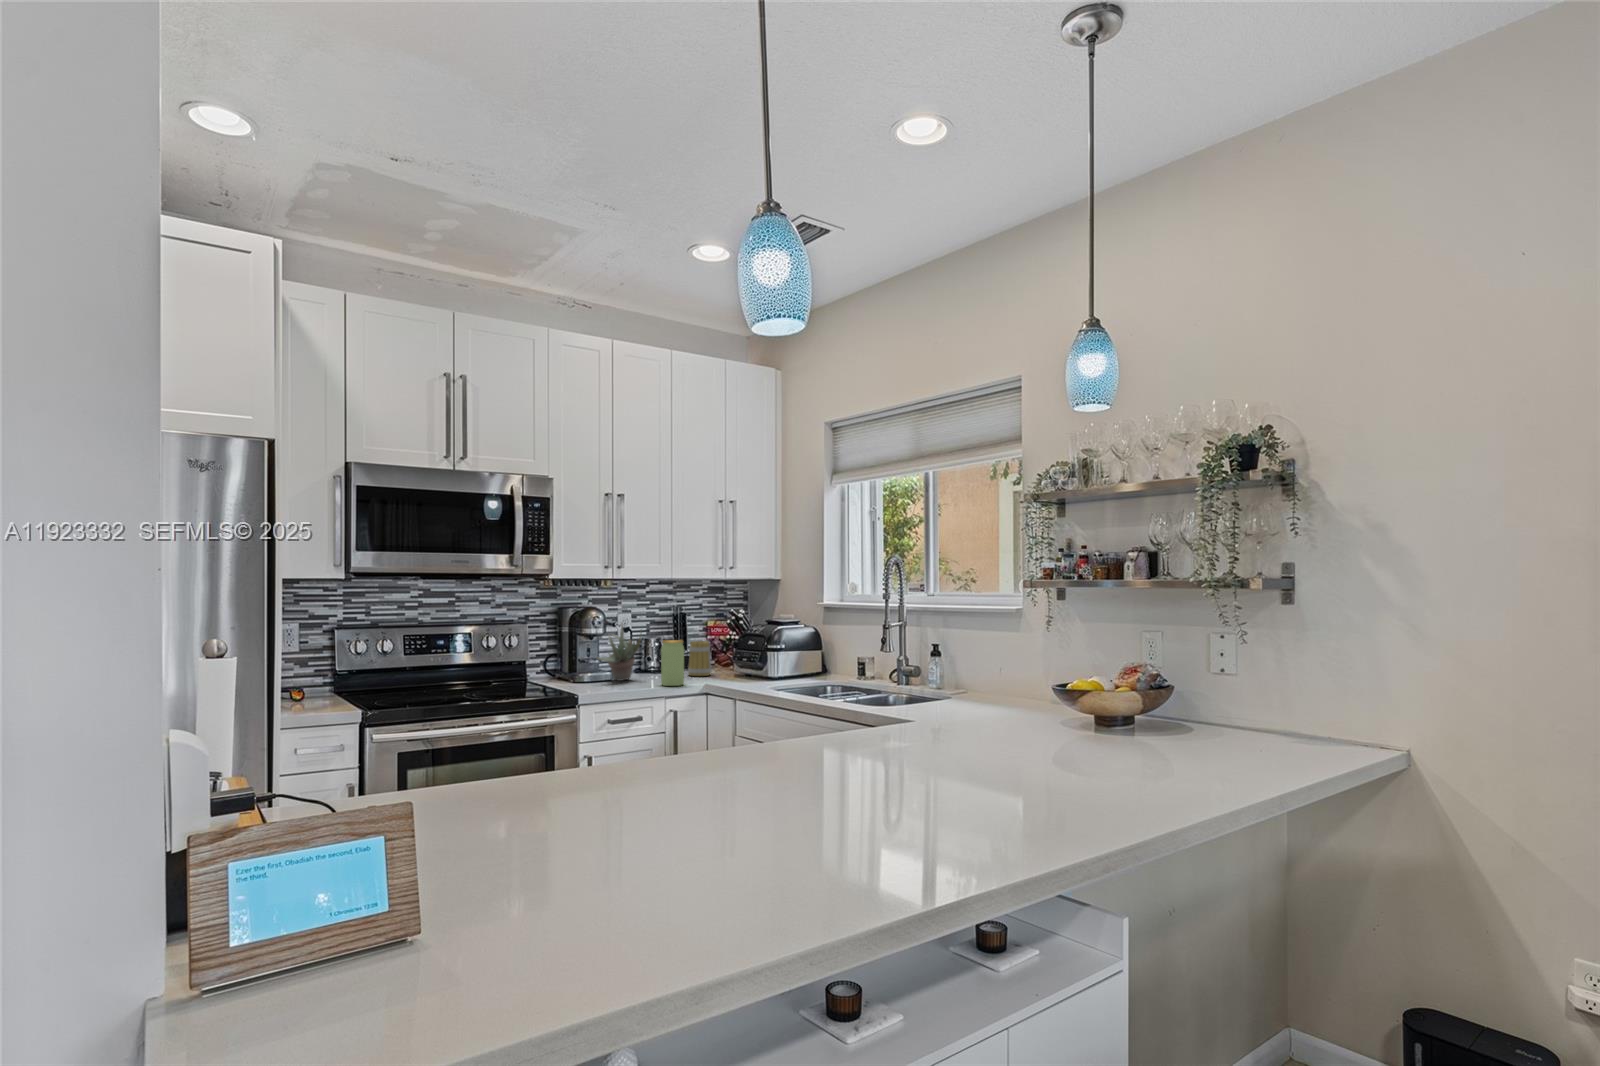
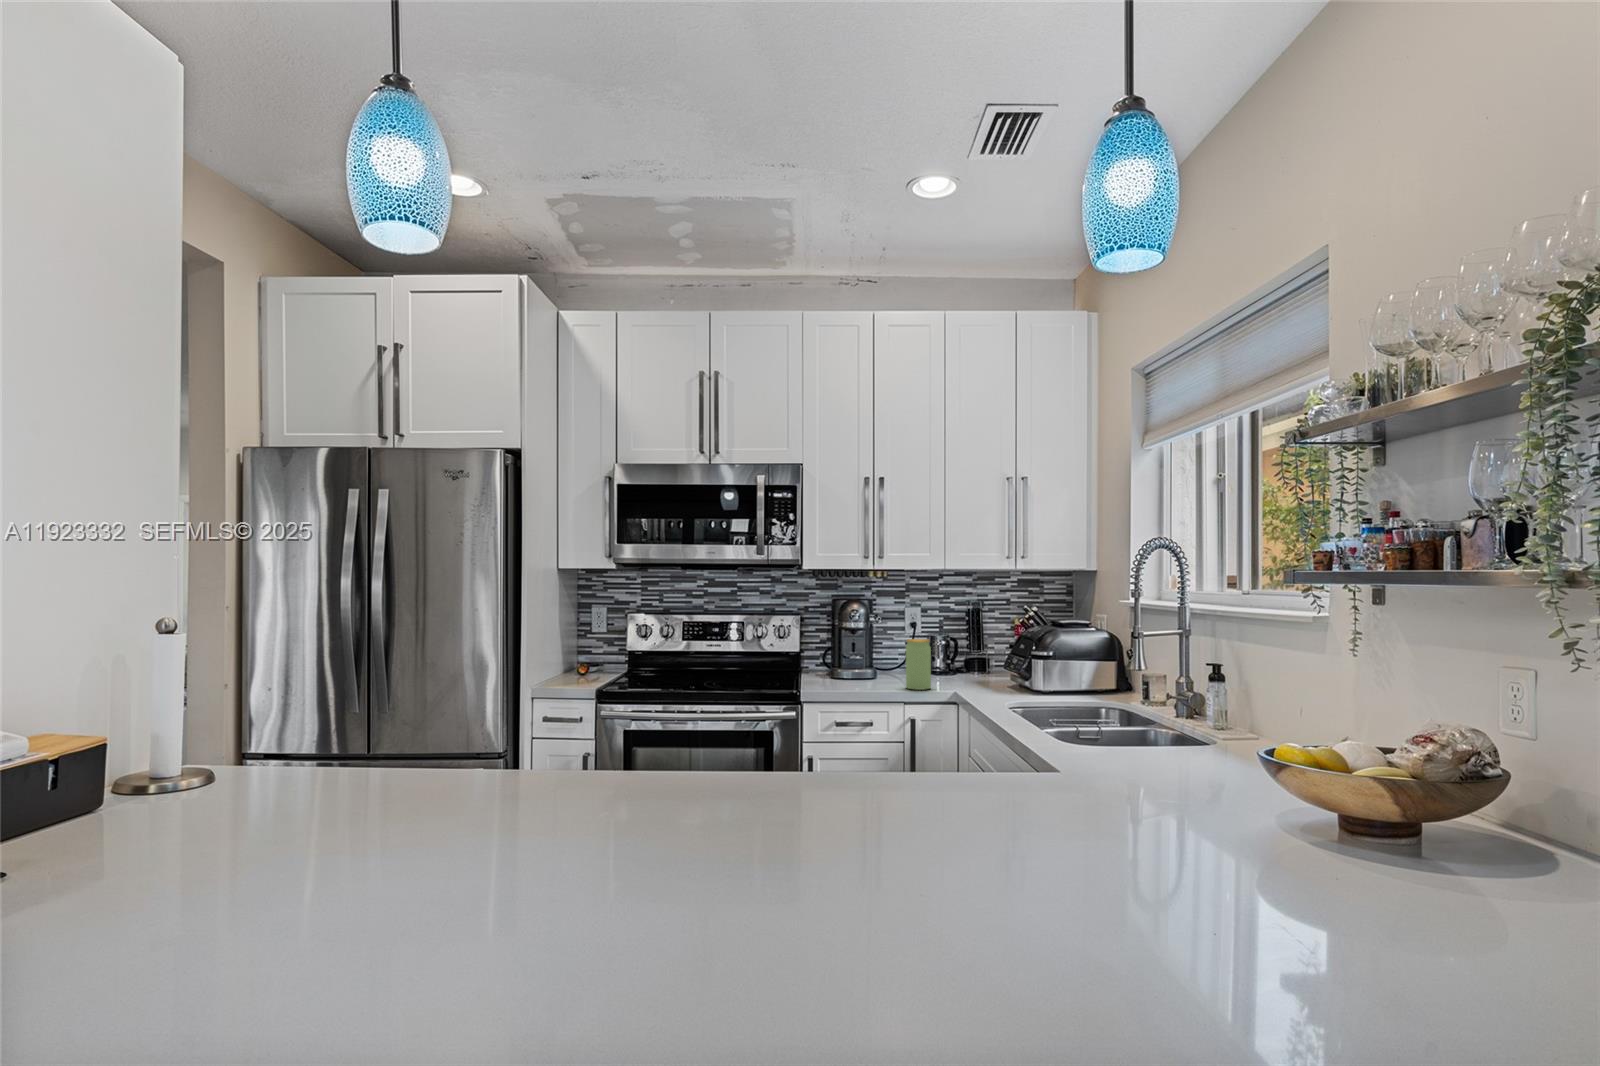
succulent plant: present [597,624,641,681] -> none [844,617,900,679]
mug: present [688,640,711,676] -> none [960,641,992,681]

